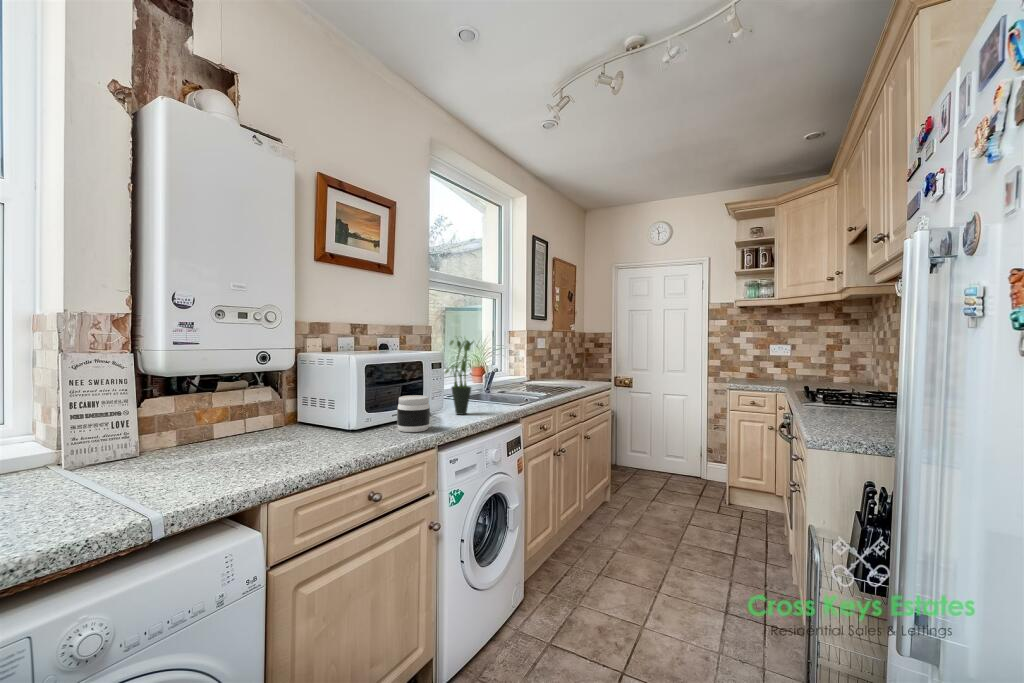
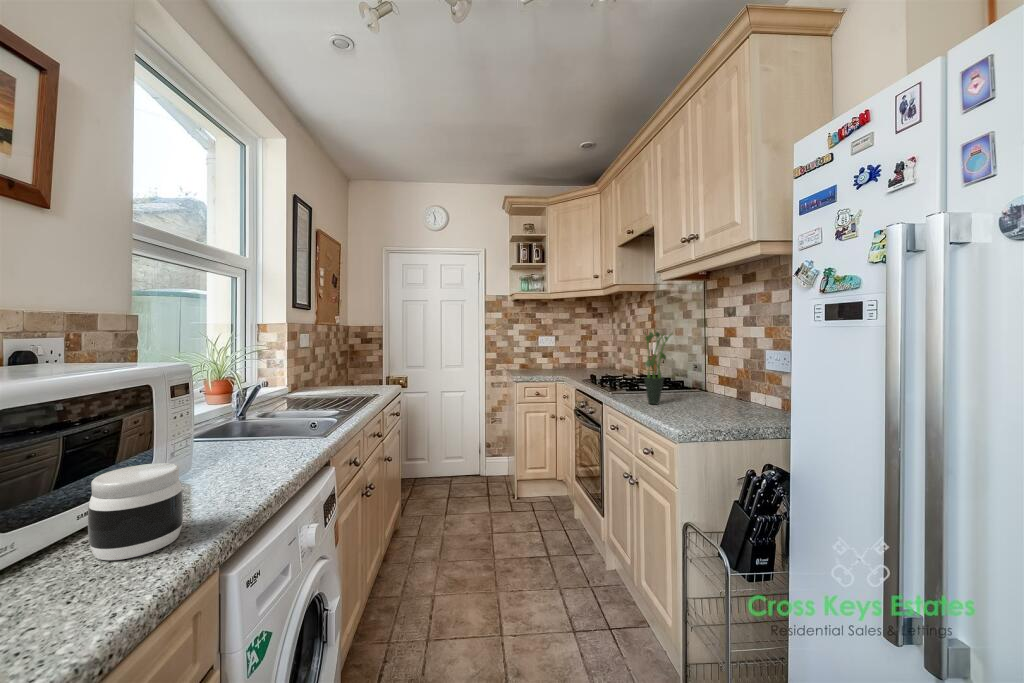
potted plant: present [445,337,477,415] -> present [644,332,672,404]

